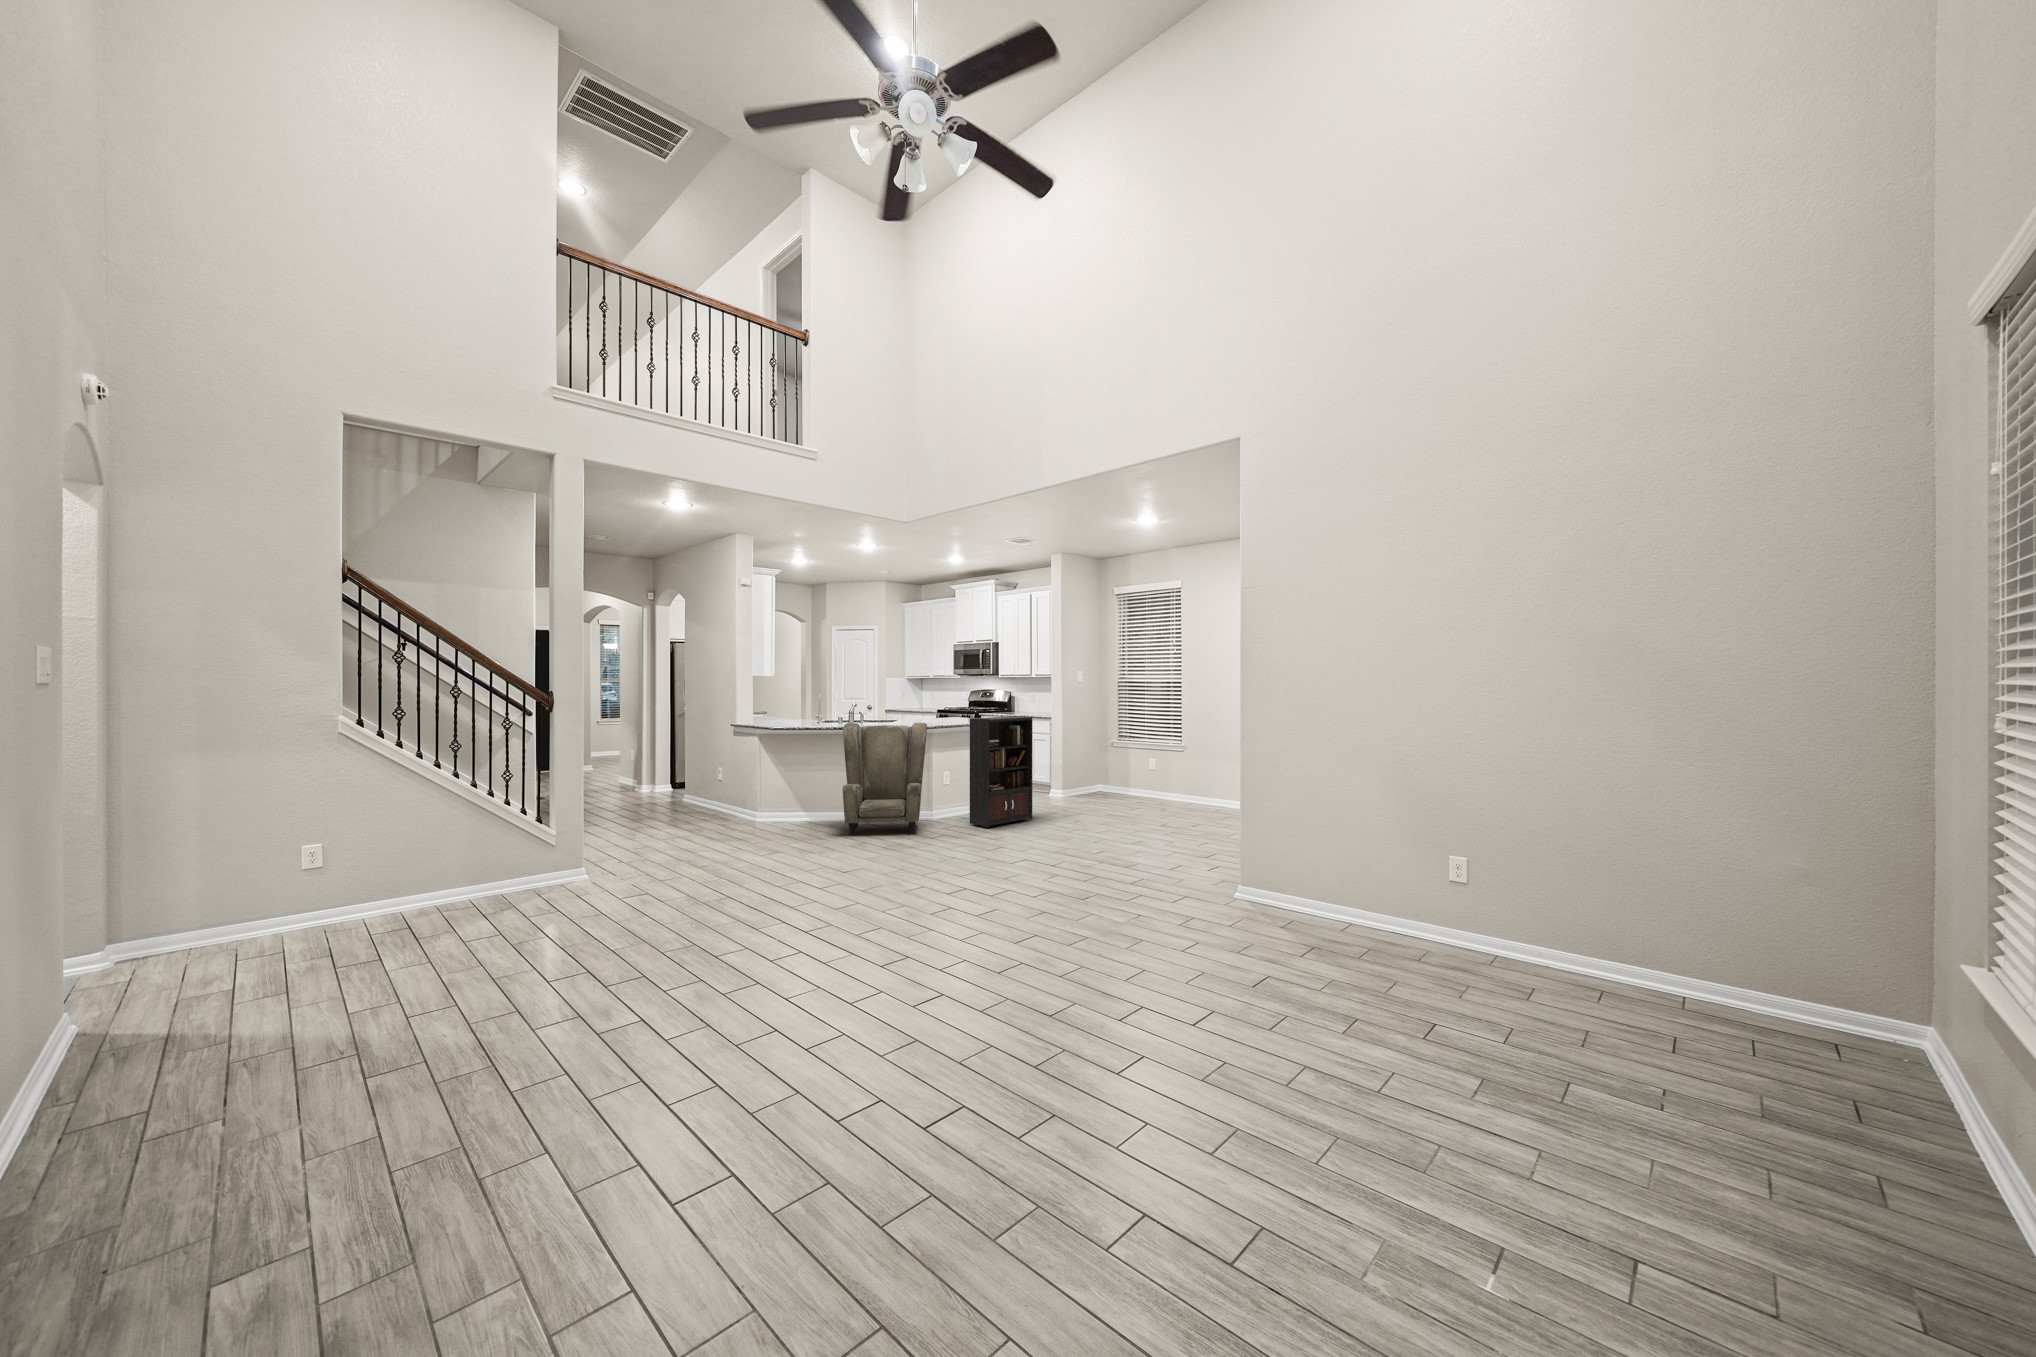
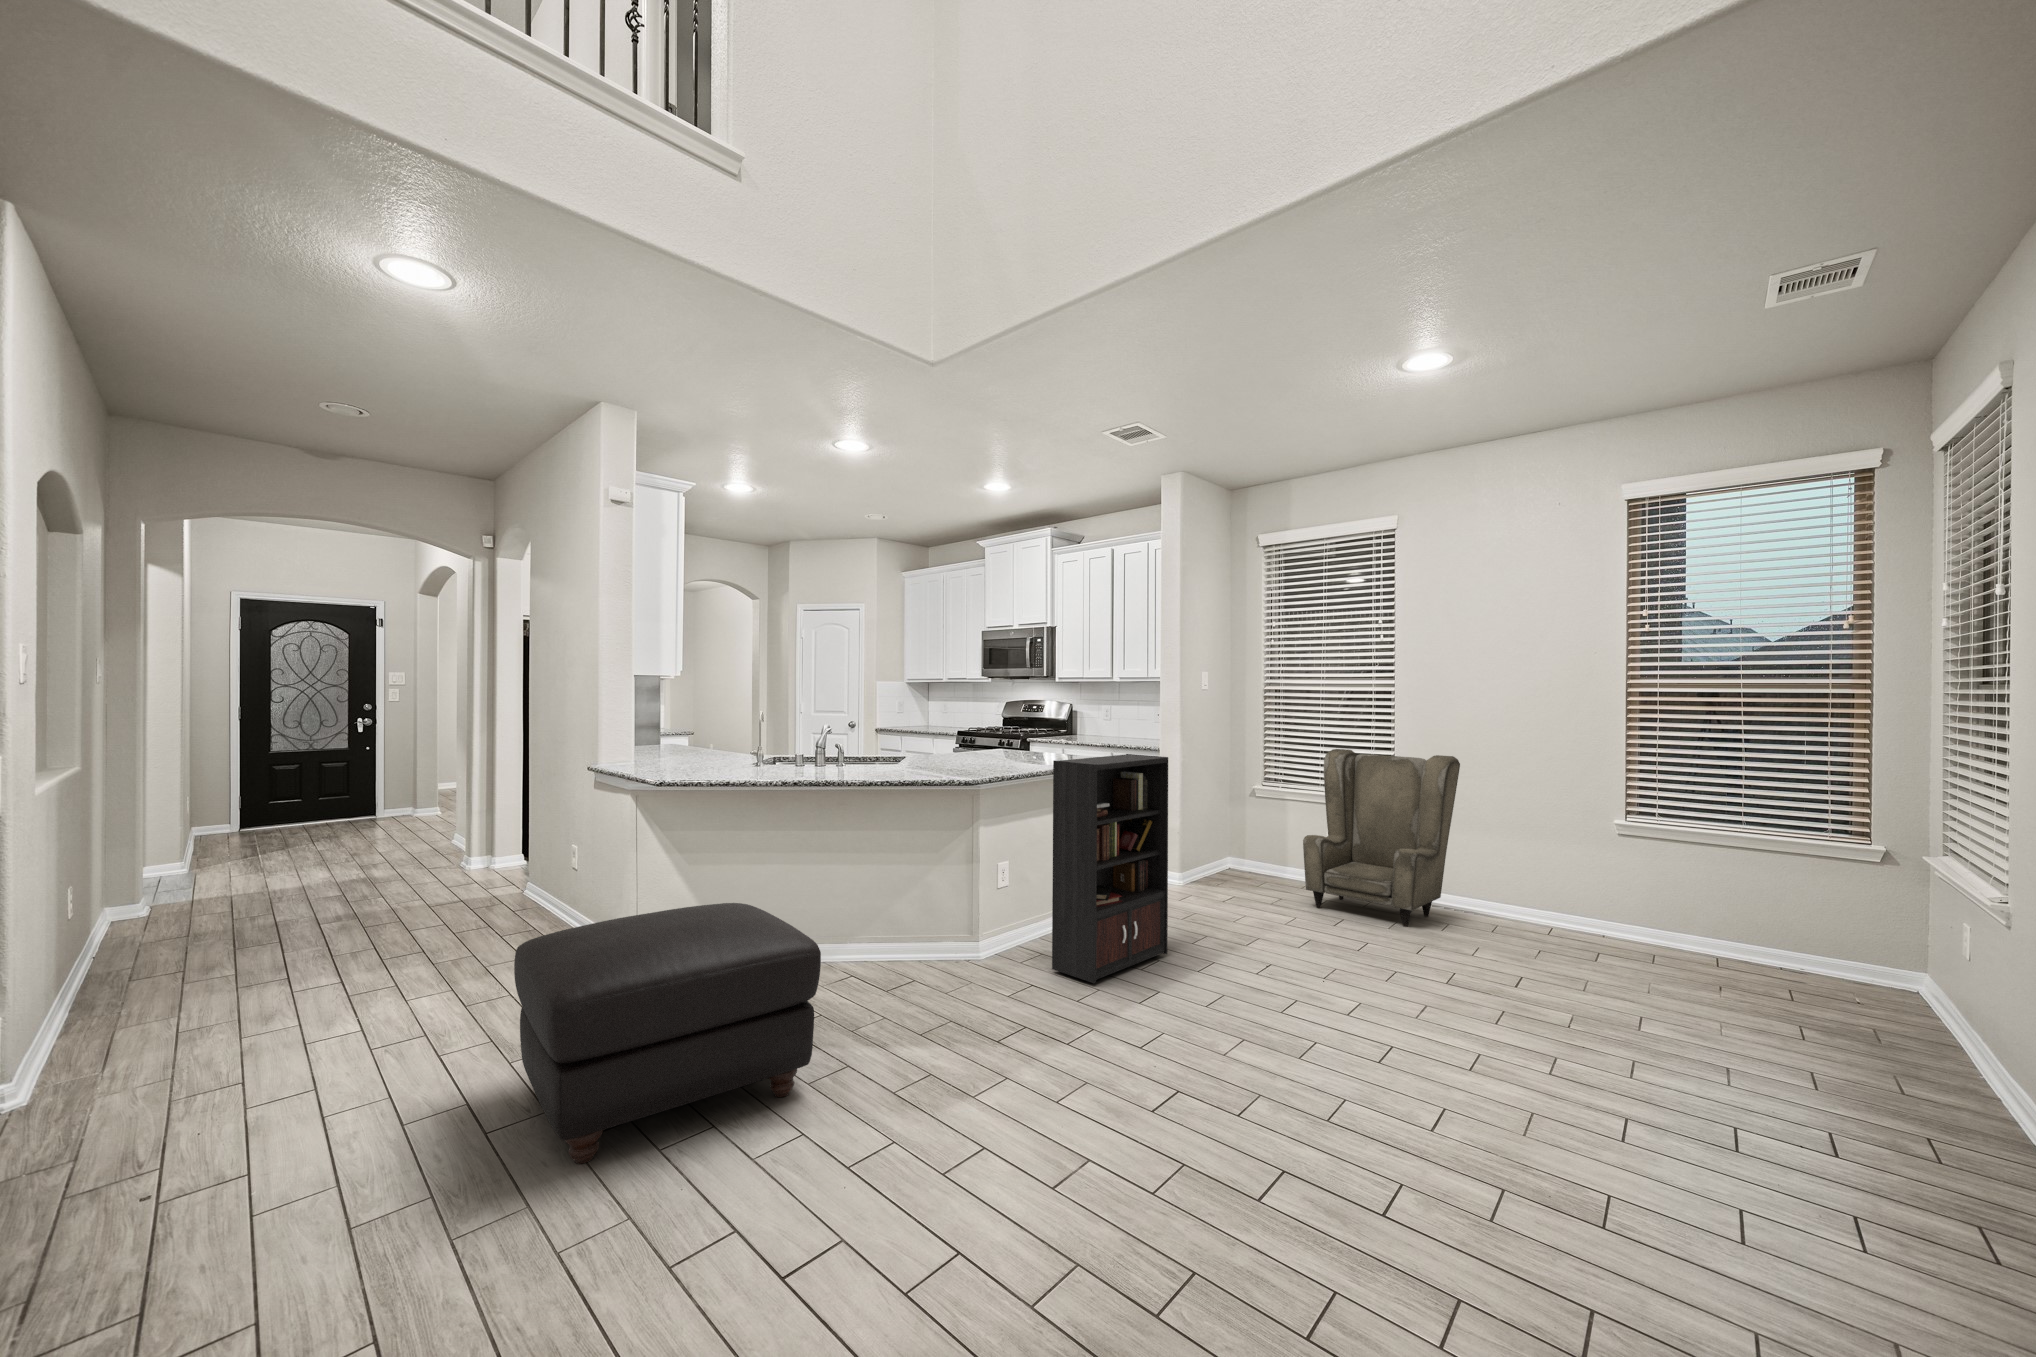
armchair: present [842,723,927,835] -> present [1303,749,1460,927]
ottoman: none [726,779,854,866] -> present [514,903,821,1164]

